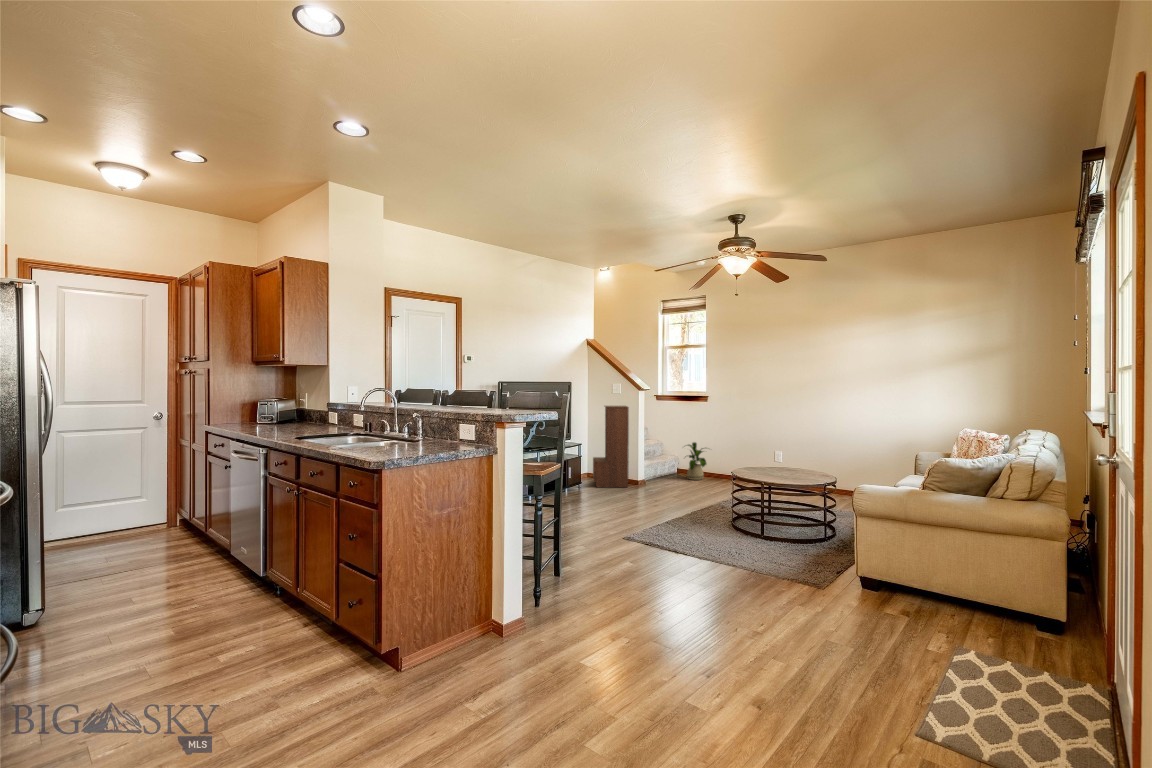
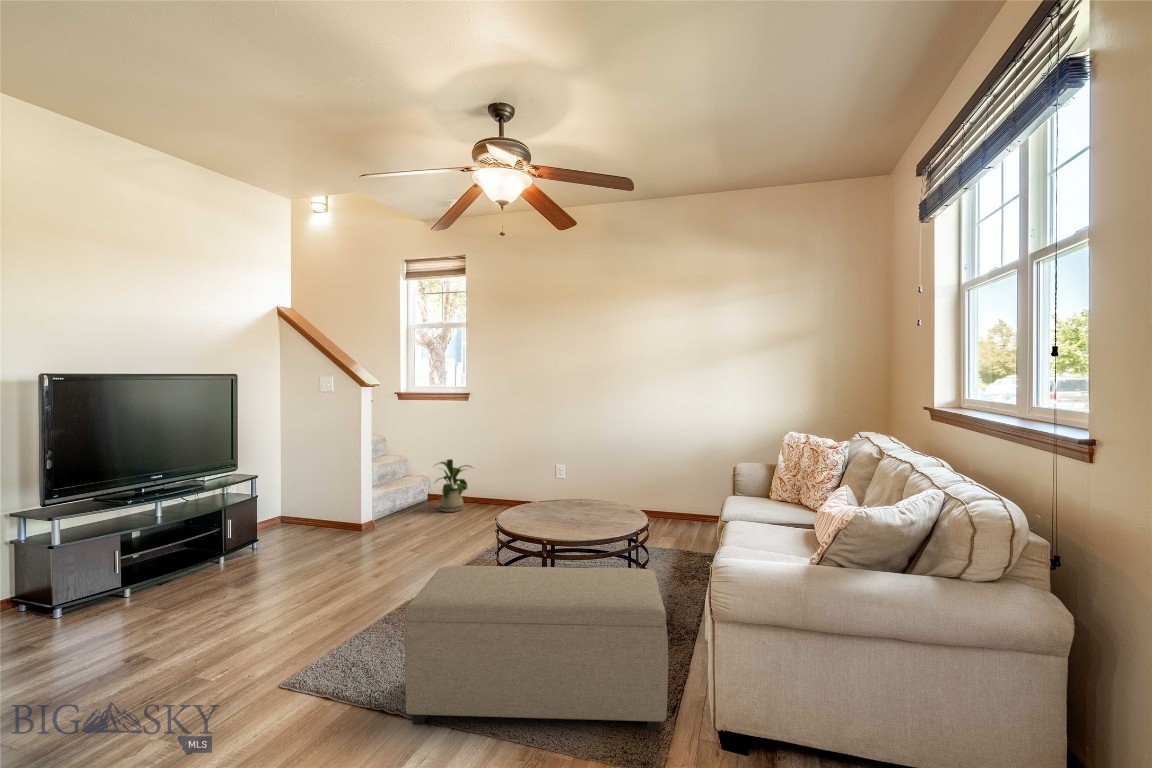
bookshelf: present [593,406,629,487] -> none [281,410,342,545]
ottoman: none [690,487,832,576] -> present [405,566,668,731]

